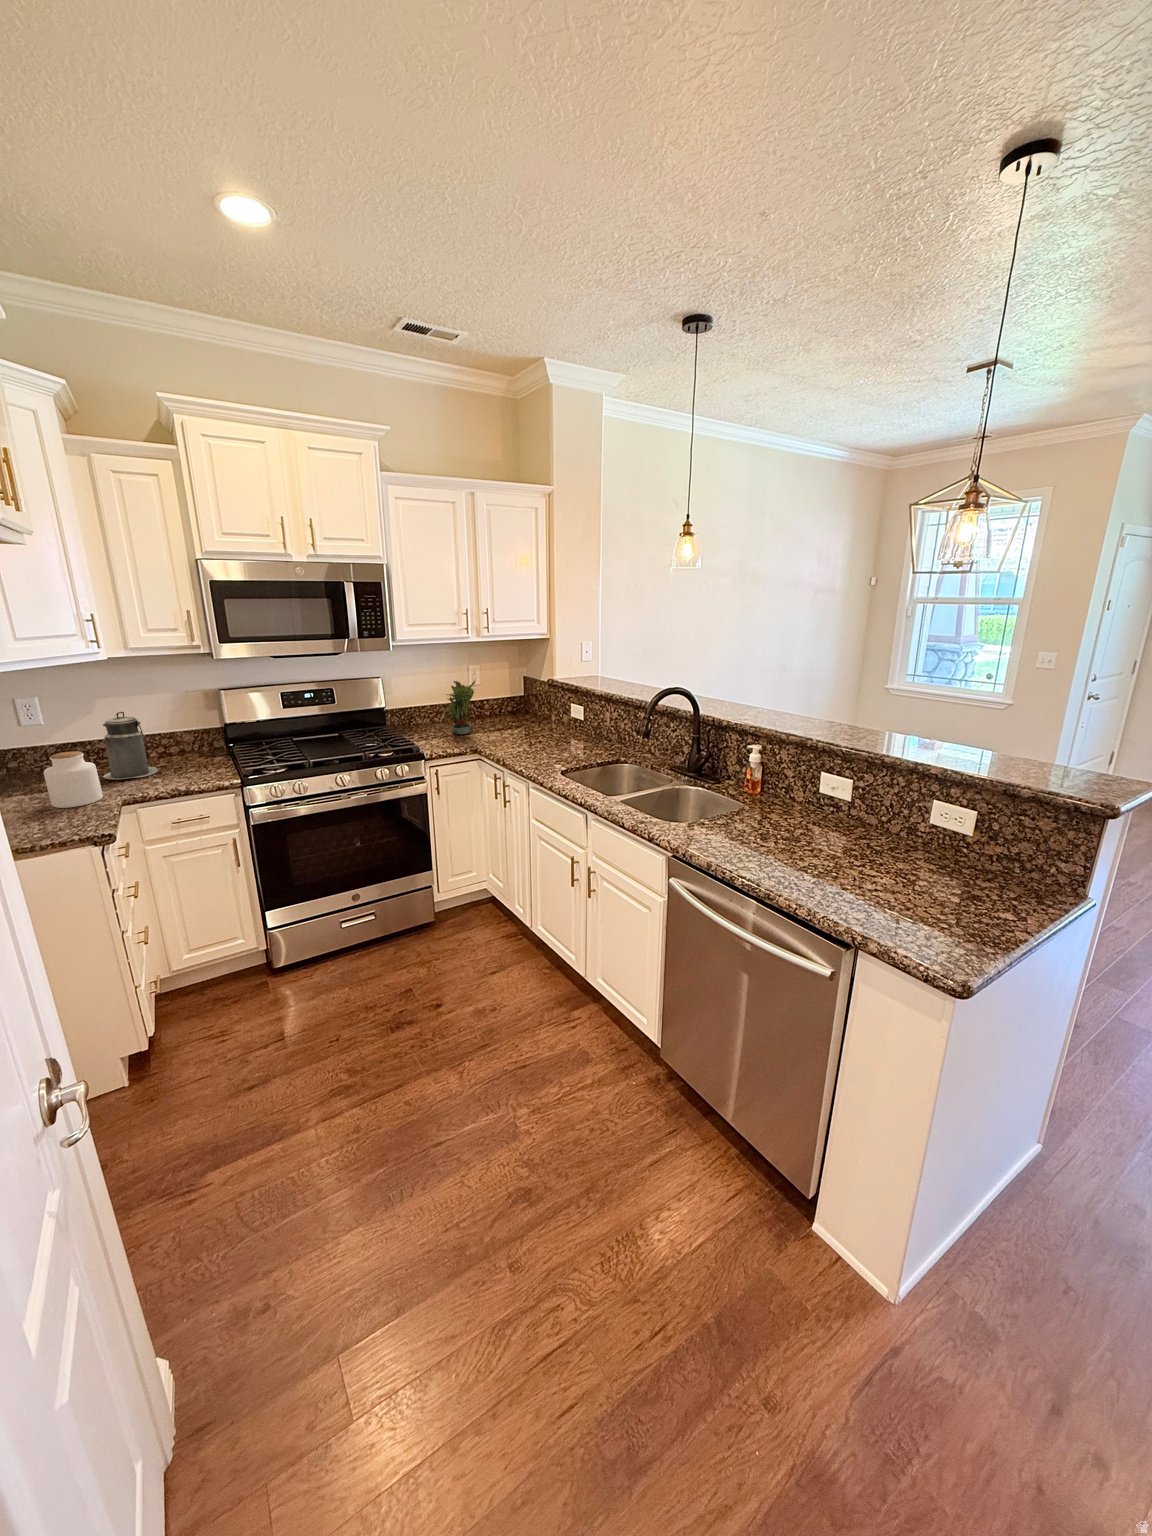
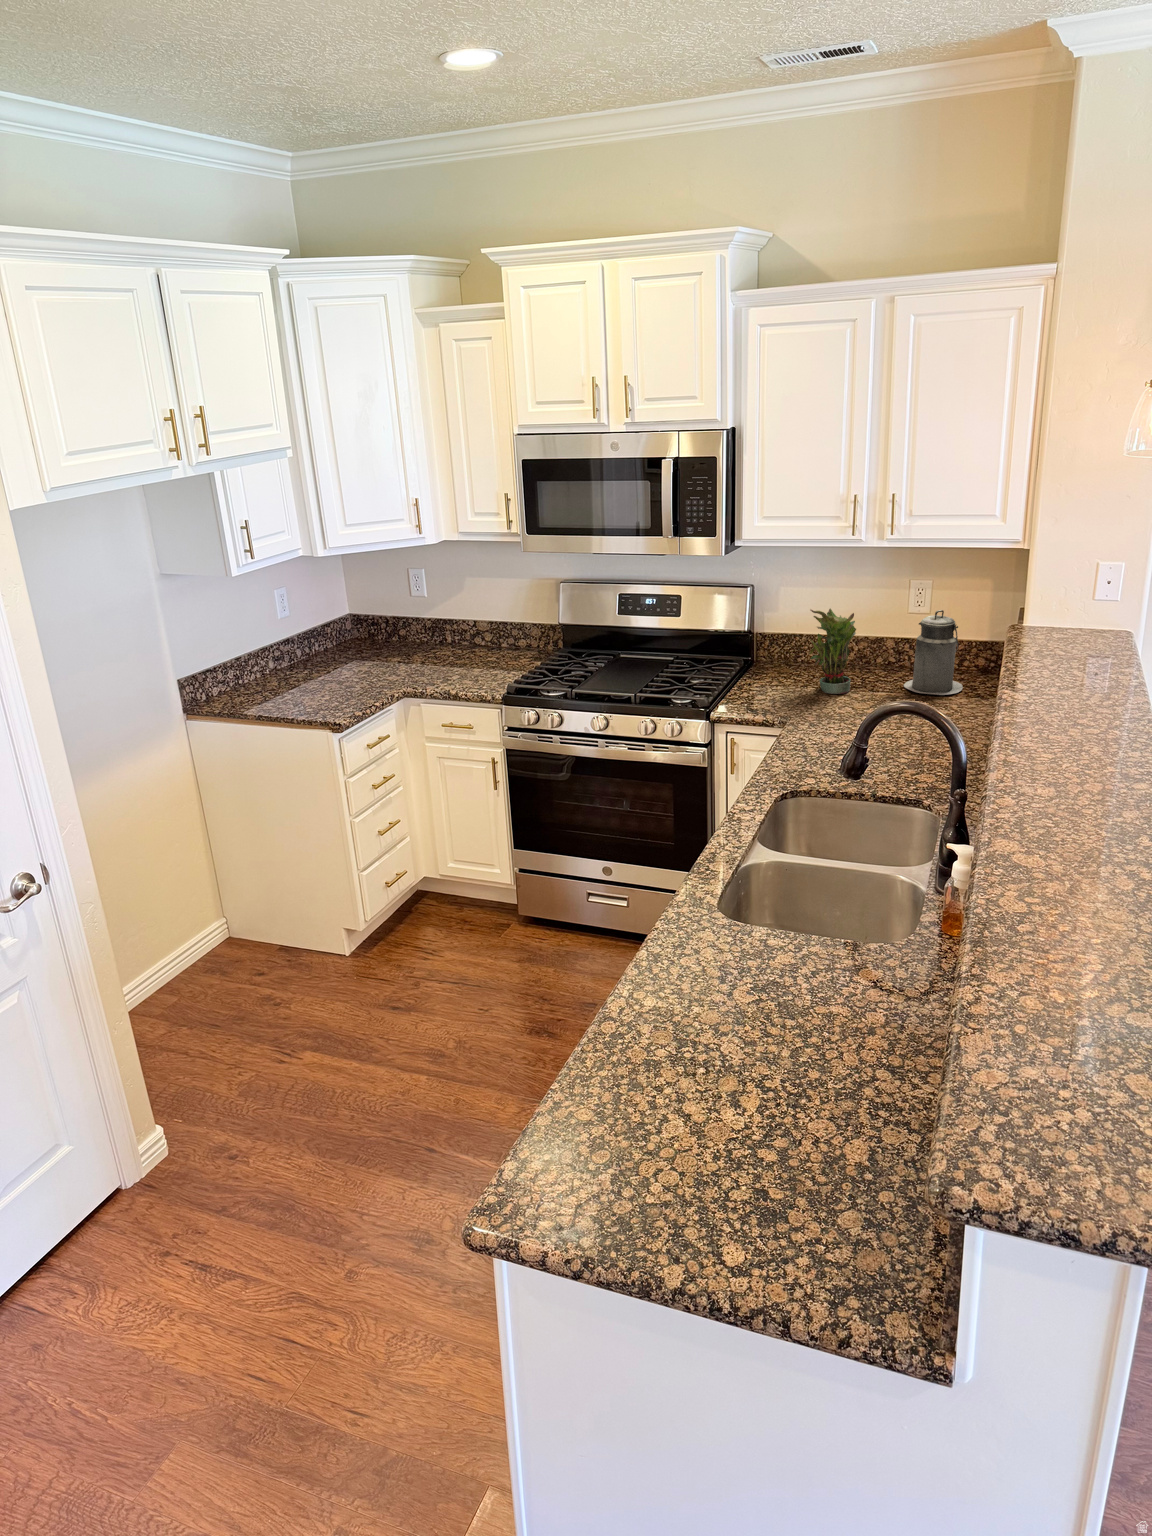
canister: present [103,712,158,779] -> present [904,610,963,695]
jar: present [44,751,103,808] -> none [362,635,405,689]

